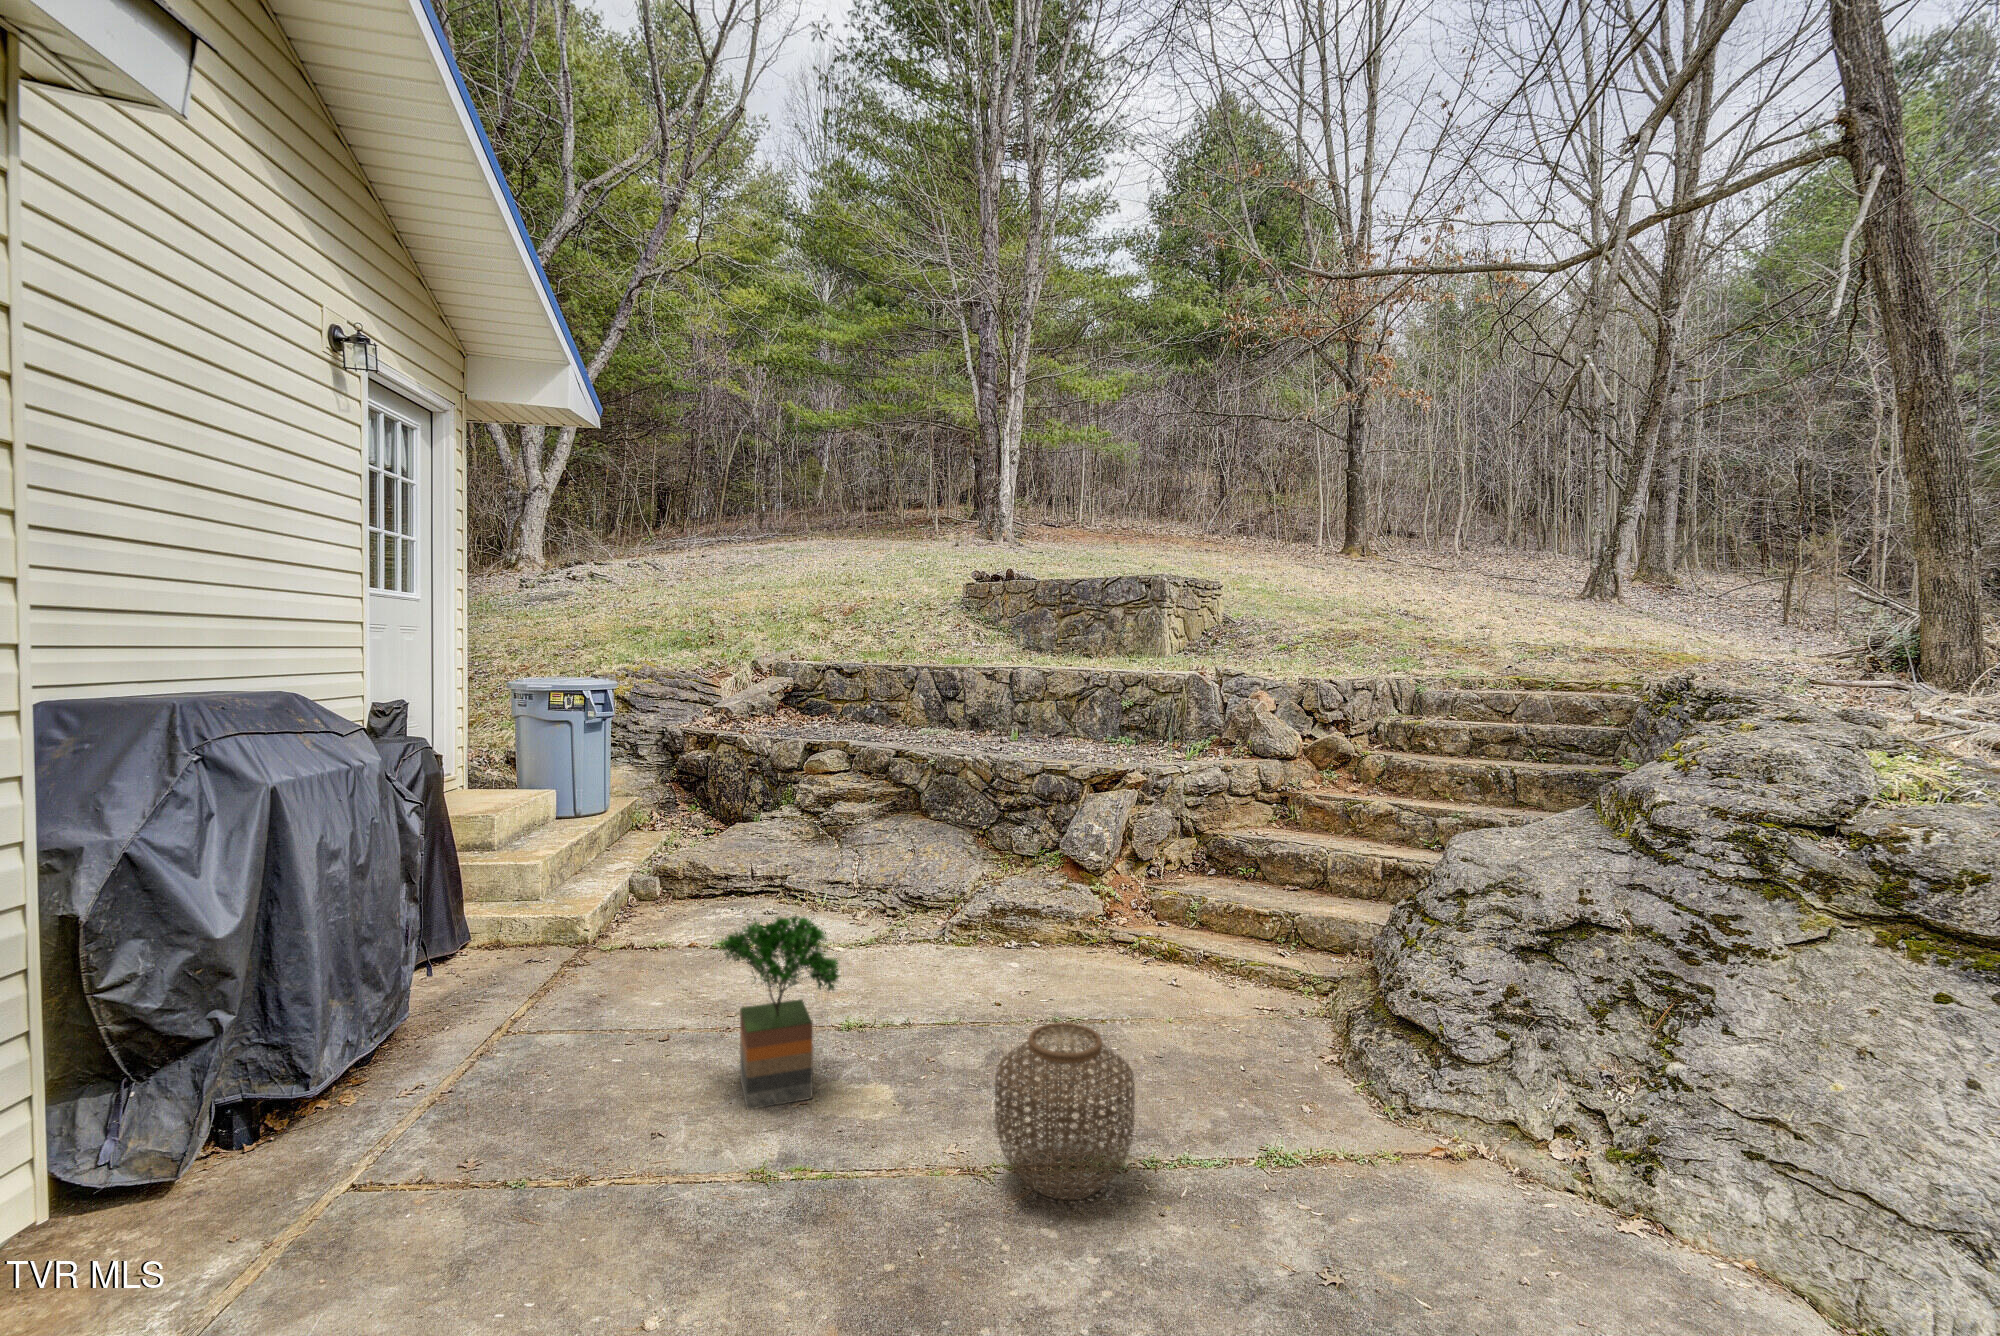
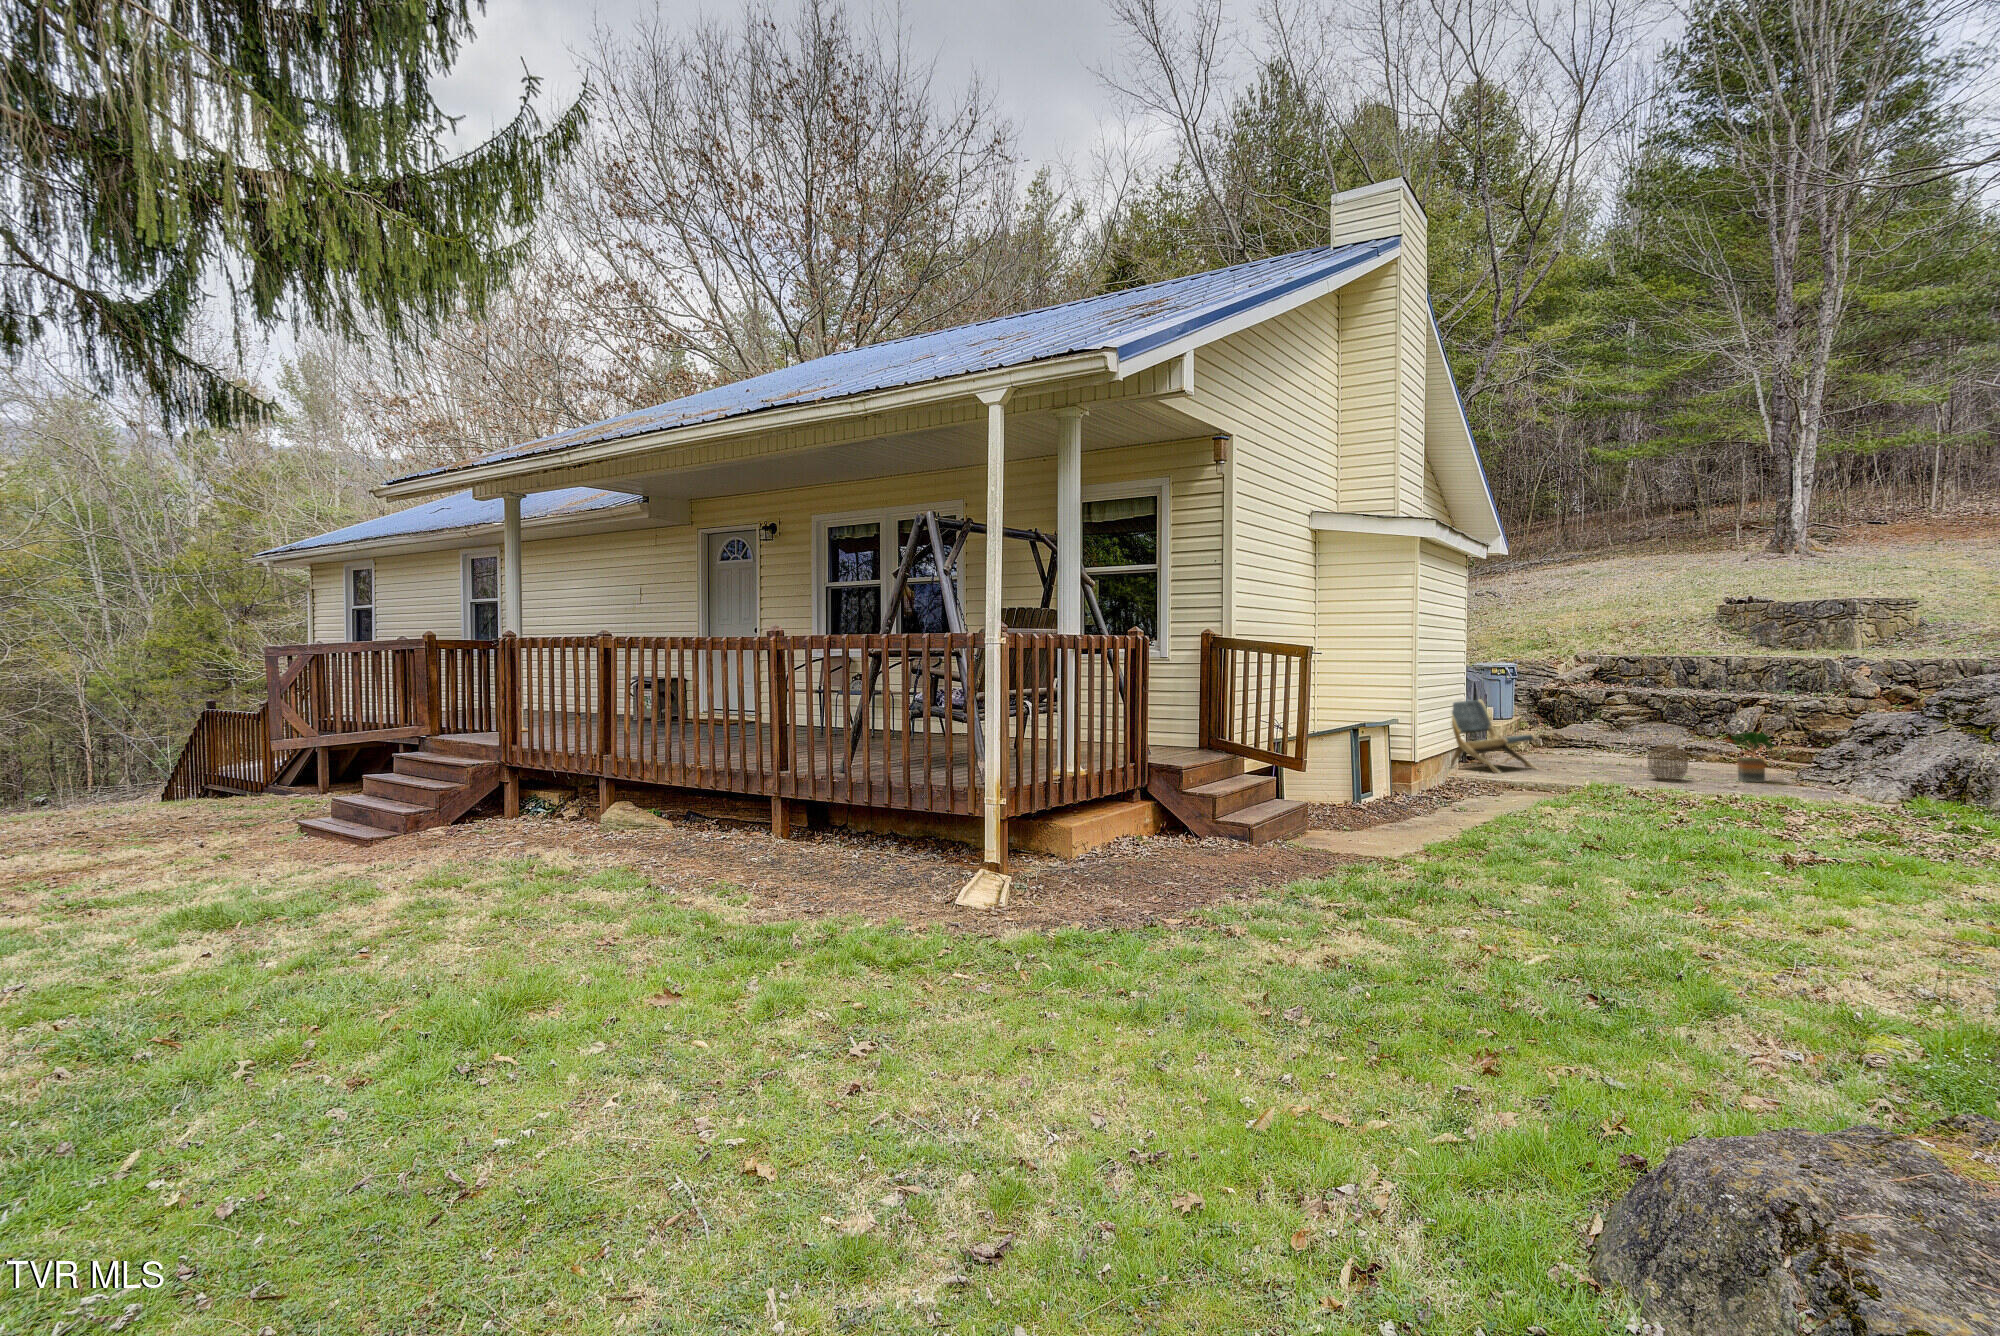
lounge chair: none [107,828,583,1285] -> present [1451,699,1536,773]
potted tree: present [720,916,839,1110] -> present [1733,732,1774,782]

